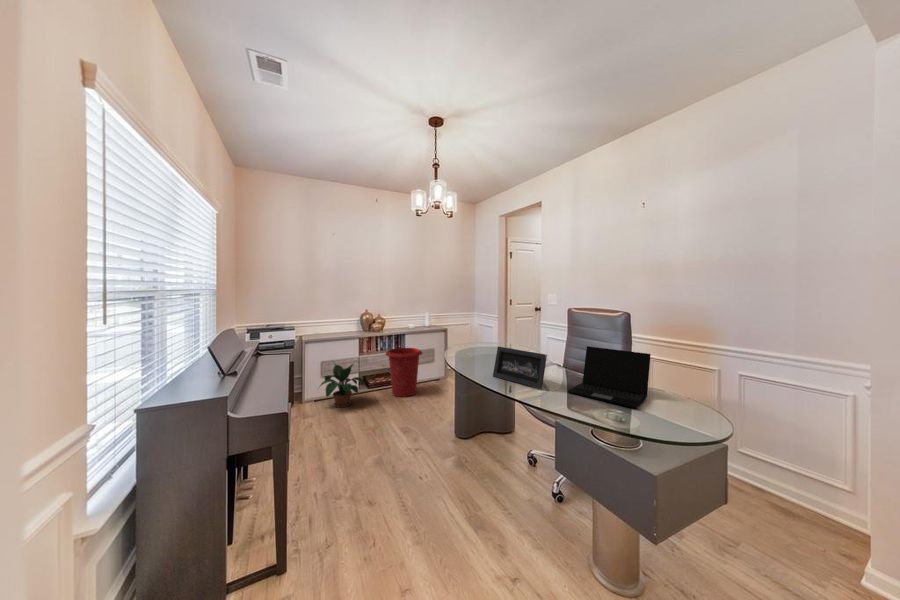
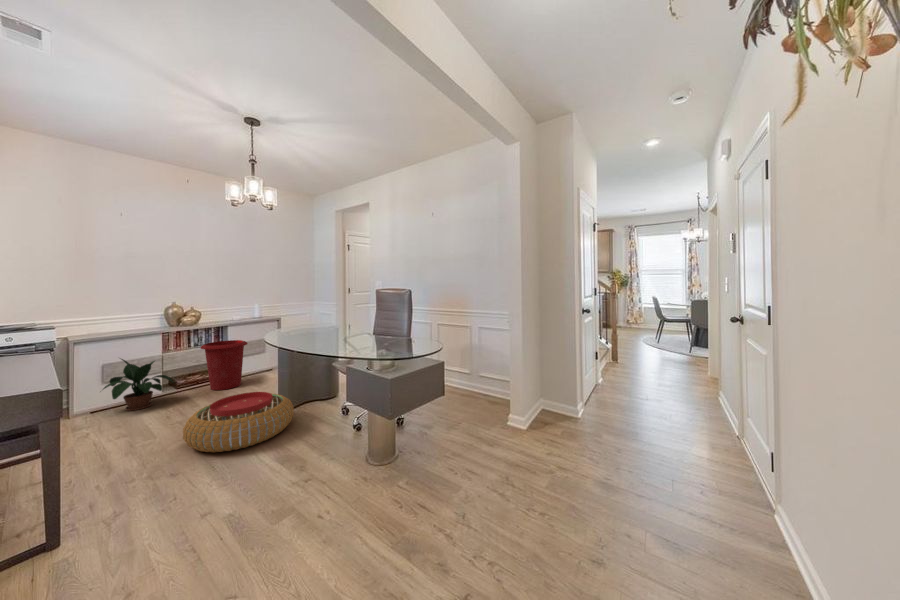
laptop: present [568,346,651,408] -> none [366,316,422,351]
picture frame: present [493,347,547,389] -> none [309,321,351,348]
pouf: none [375,416,472,486] -> present [183,392,294,452]

